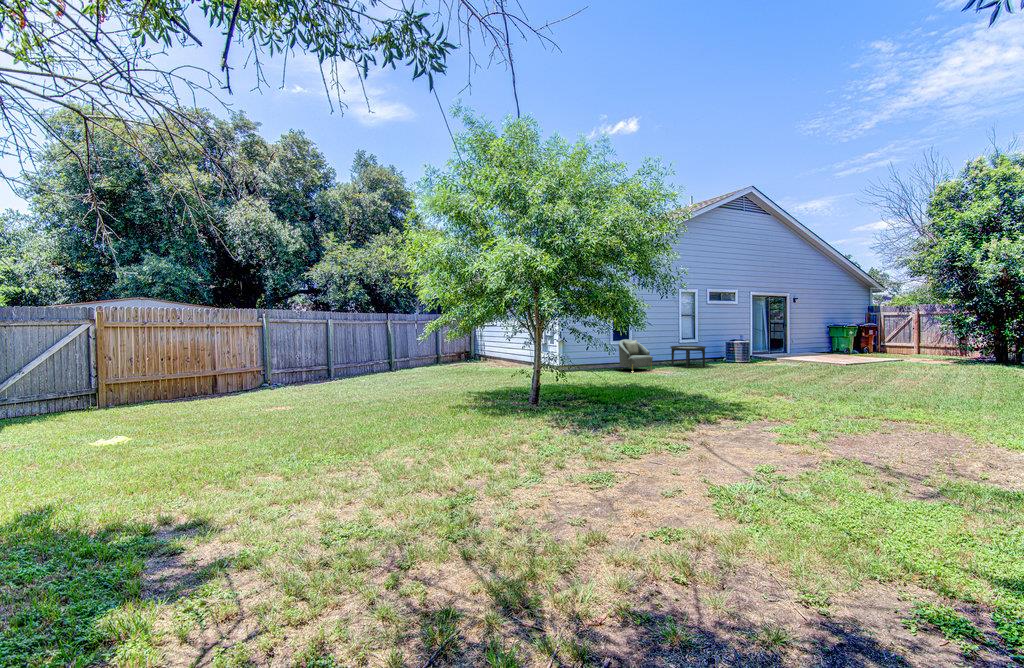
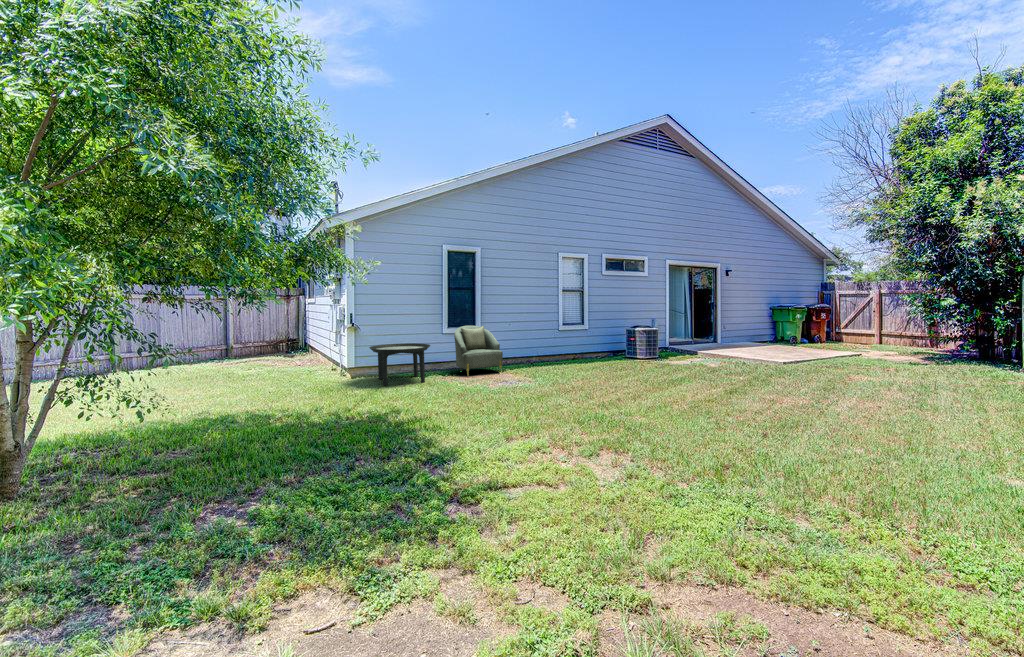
round table: present [670,346,706,368] -> present [369,343,430,385]

